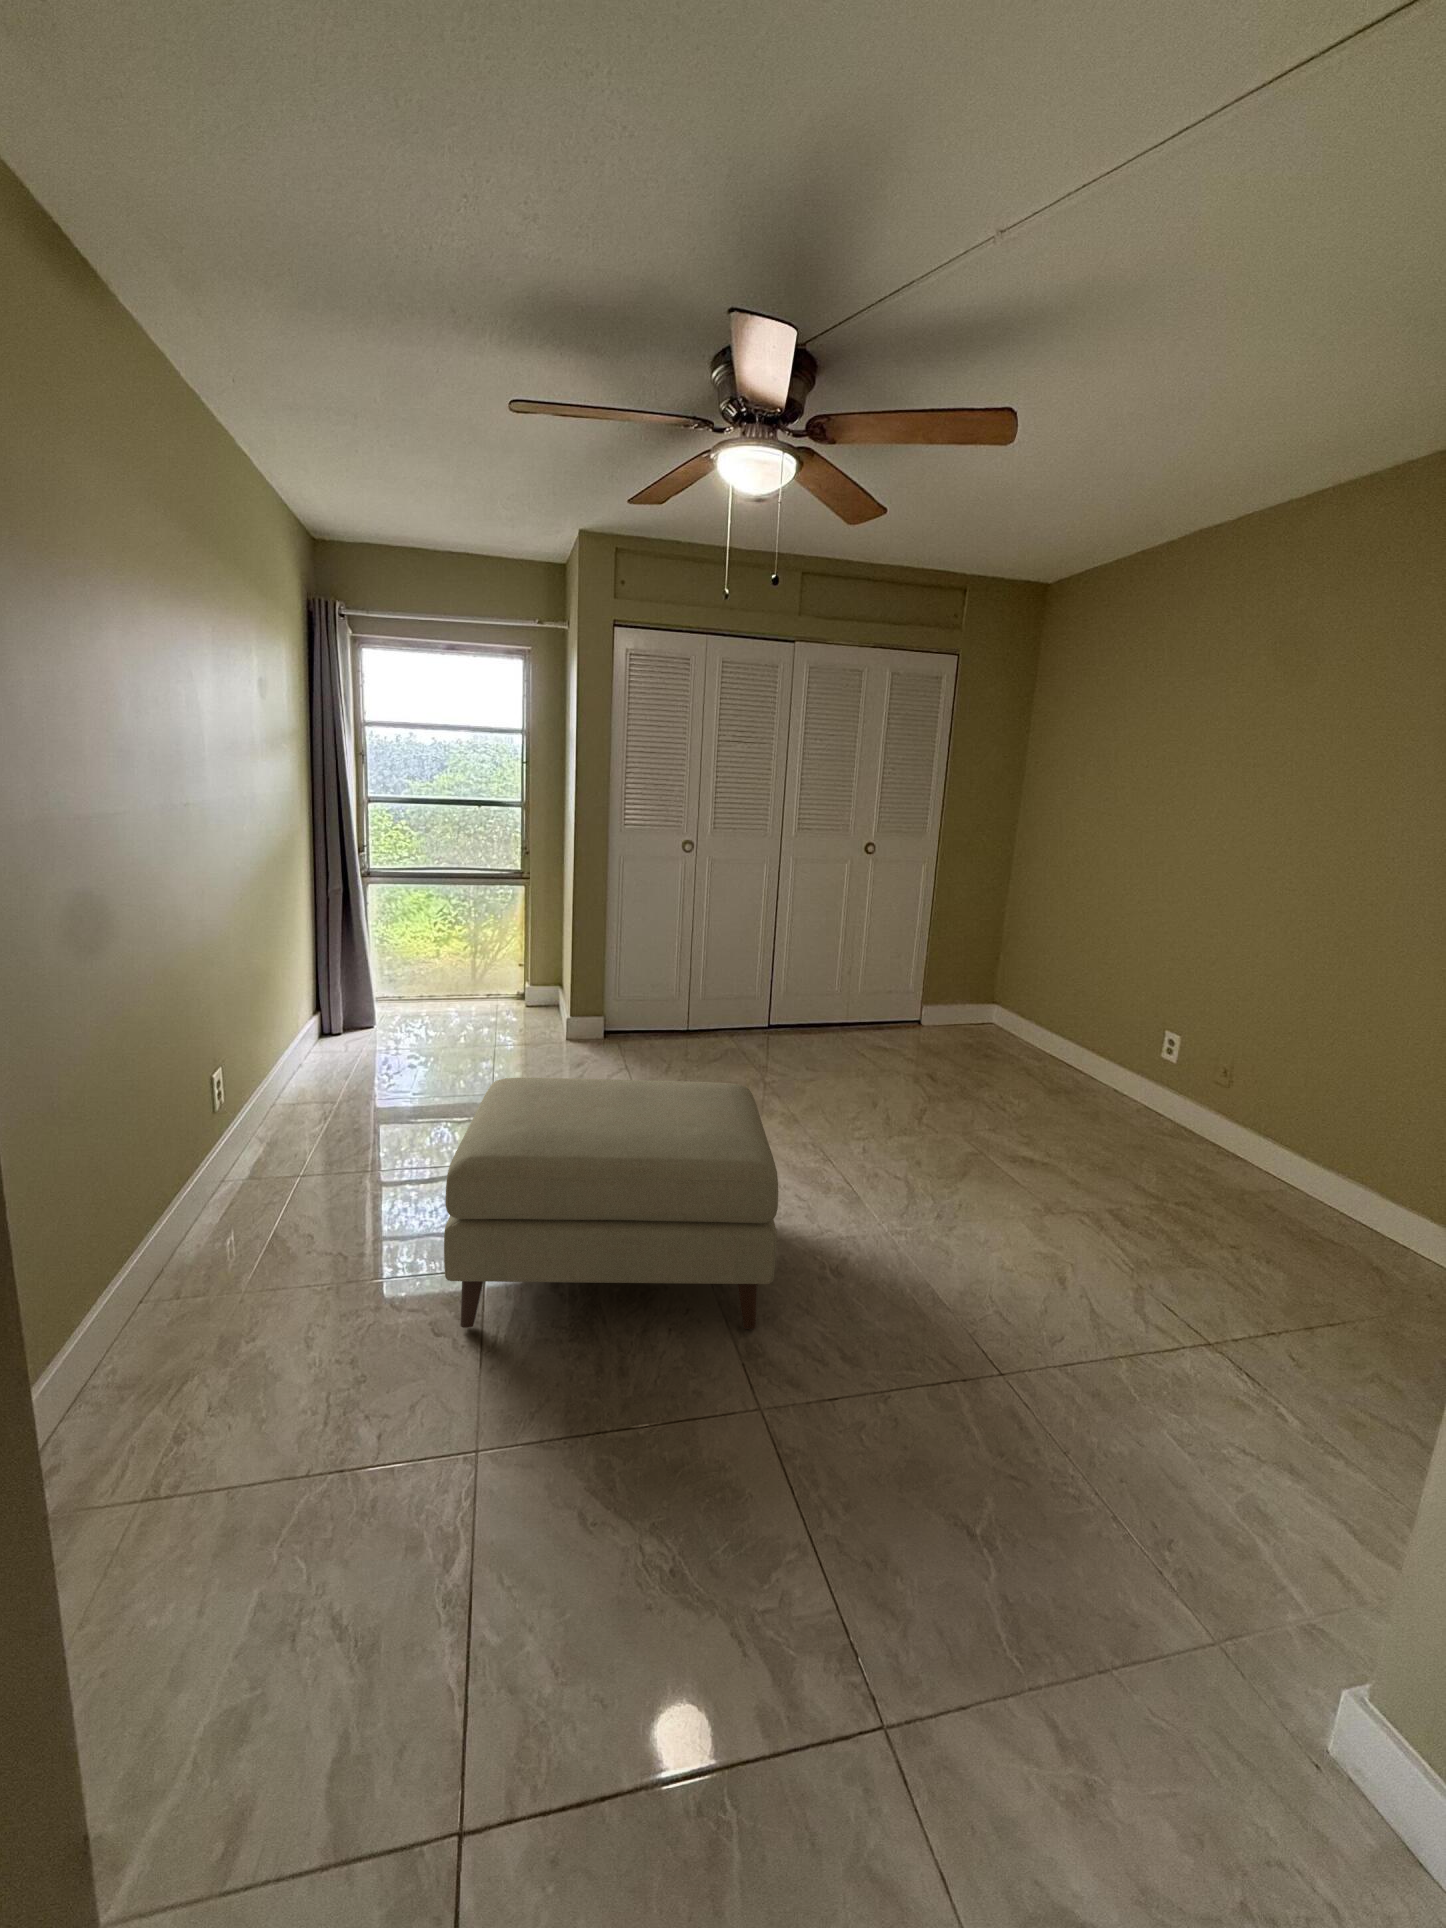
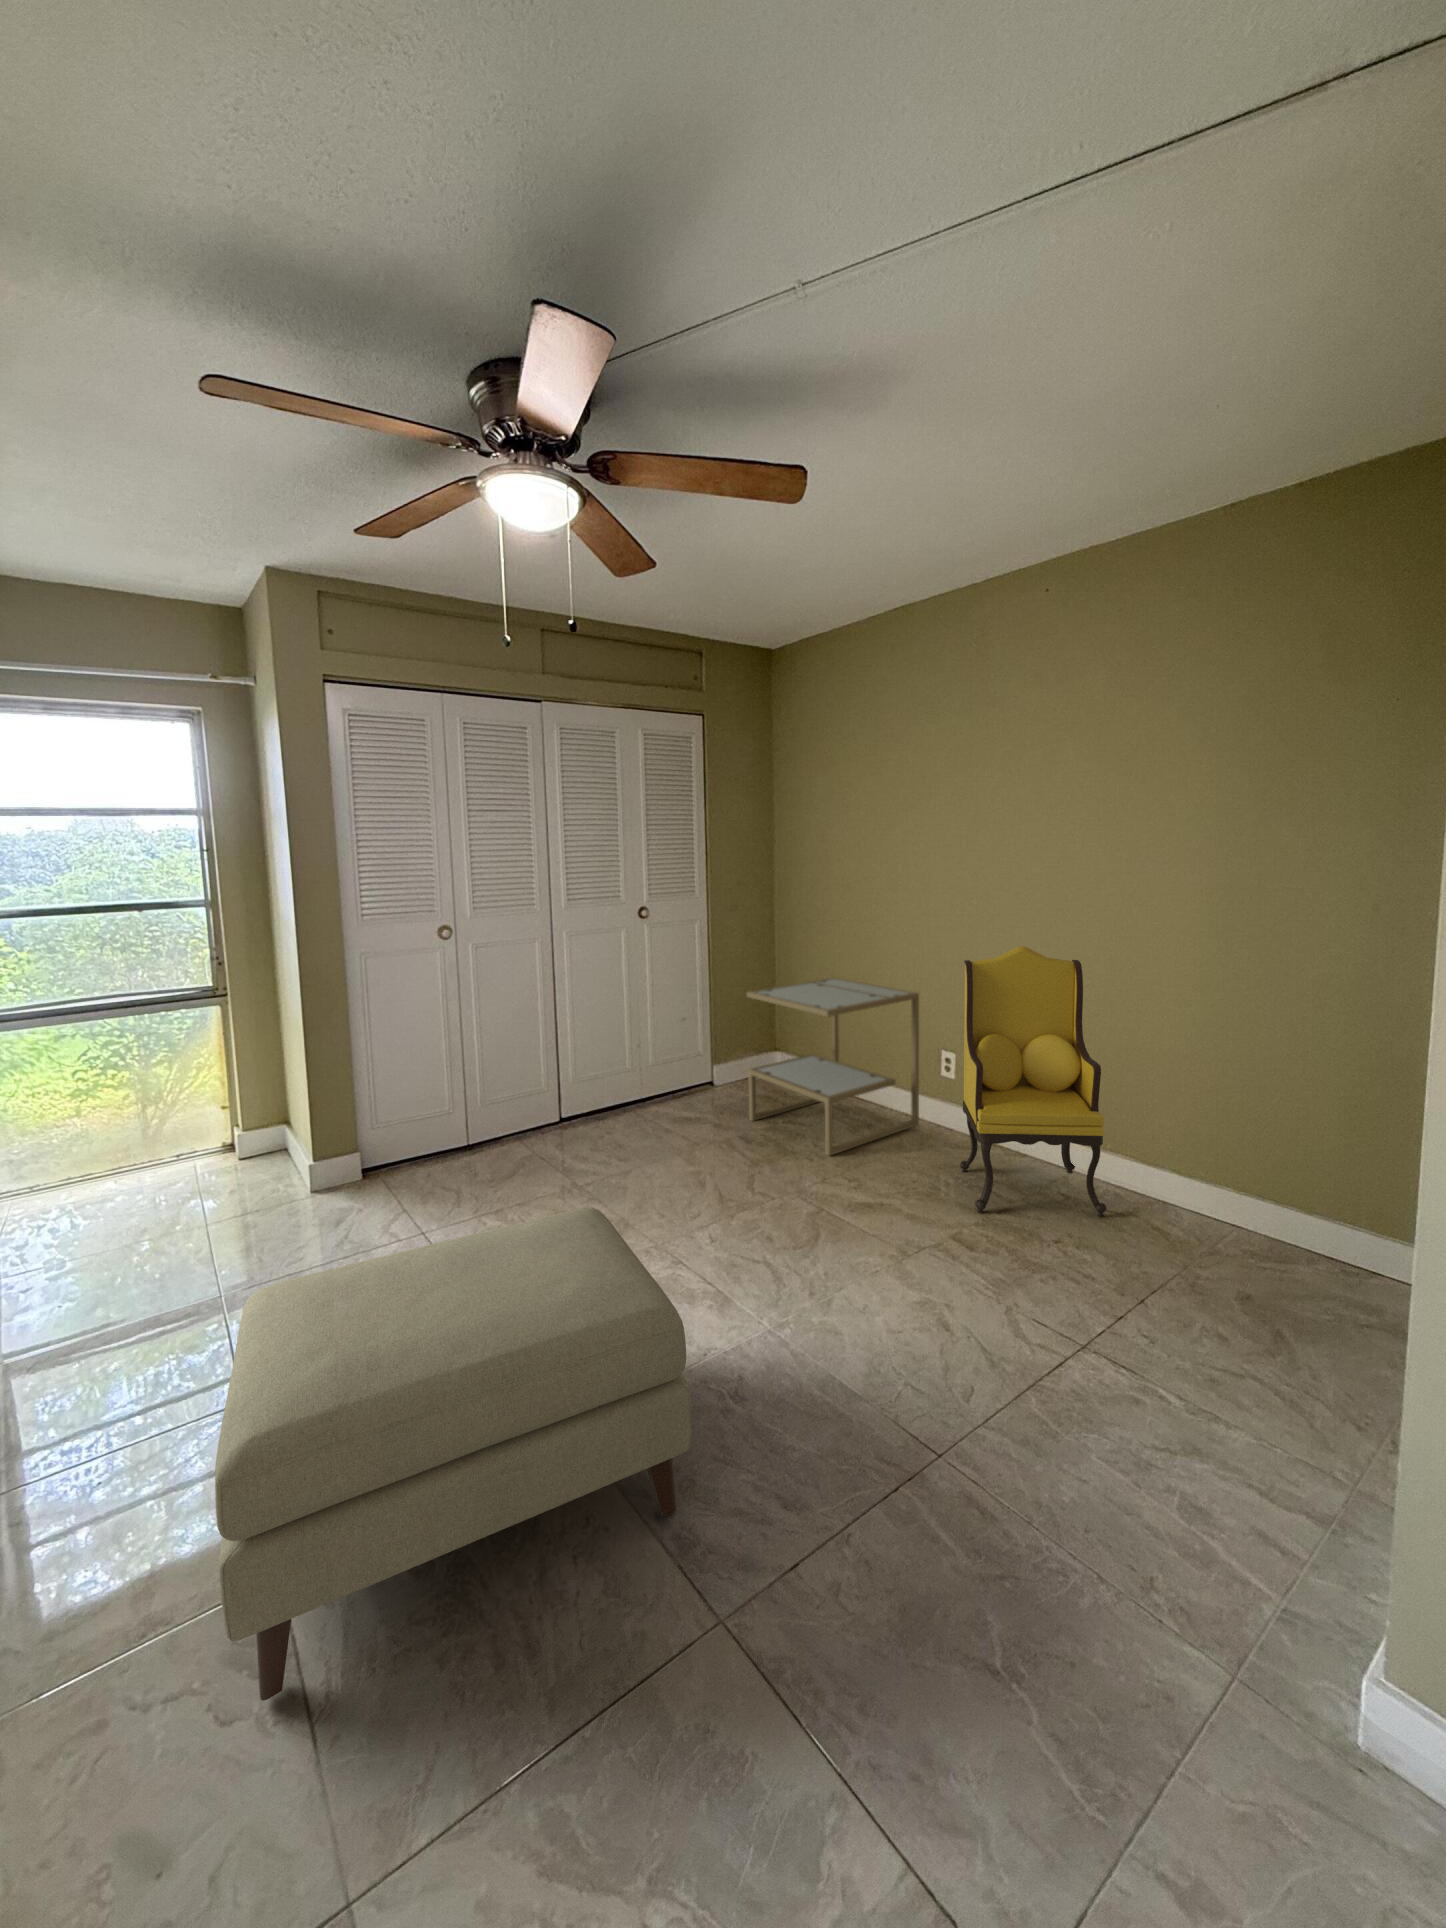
armchair: none [1157,929,1357,1247] -> present [960,946,1107,1217]
side table: none [947,938,1156,1114] -> present [747,978,919,1156]

